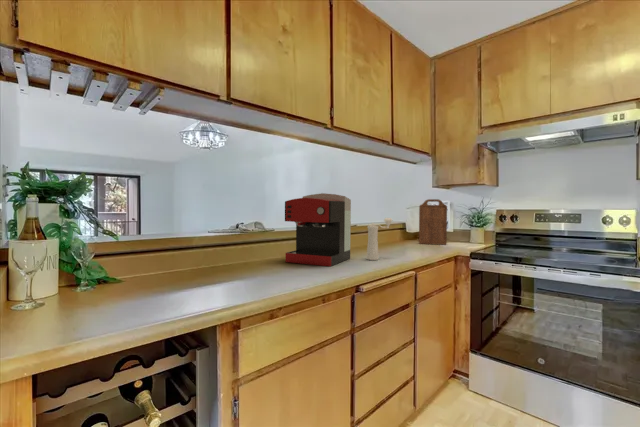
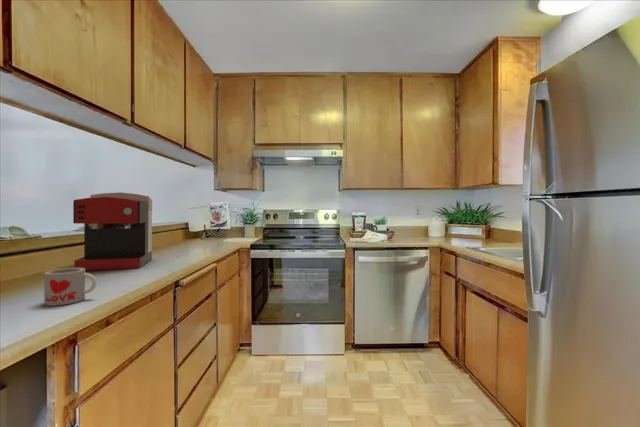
cutting board: present [419,199,447,245] -> none [203,201,228,241]
pepper mill: present [367,218,392,260] -> none [170,218,193,258]
mug: none [233,260,266,292] -> present [44,268,97,306]

